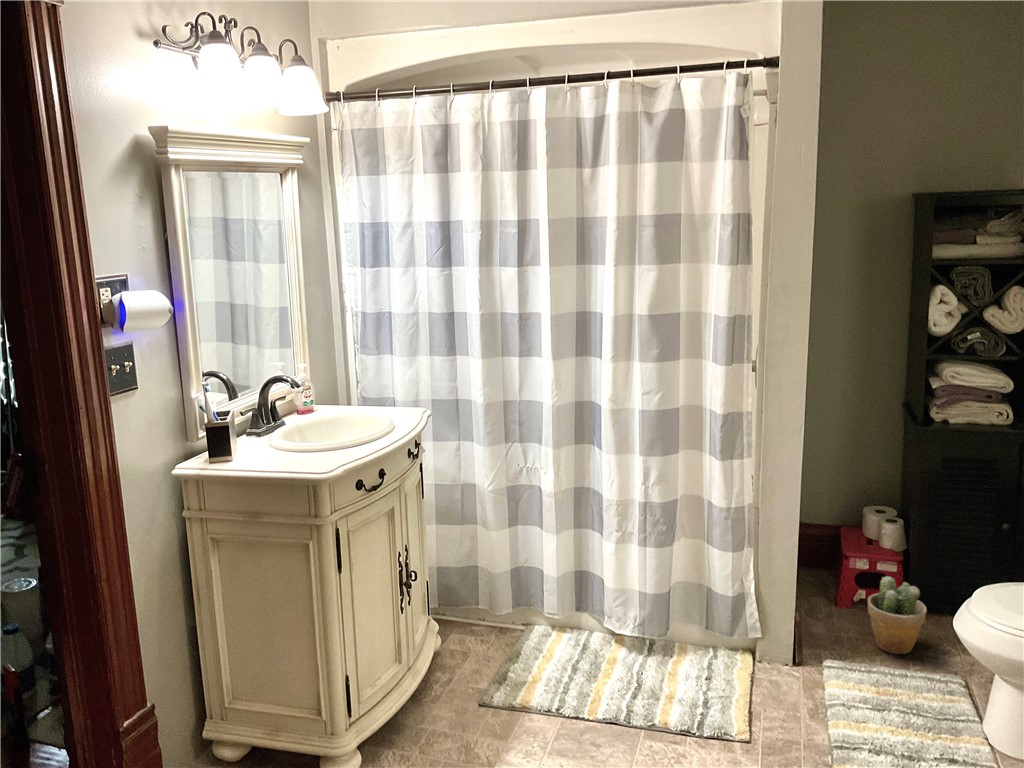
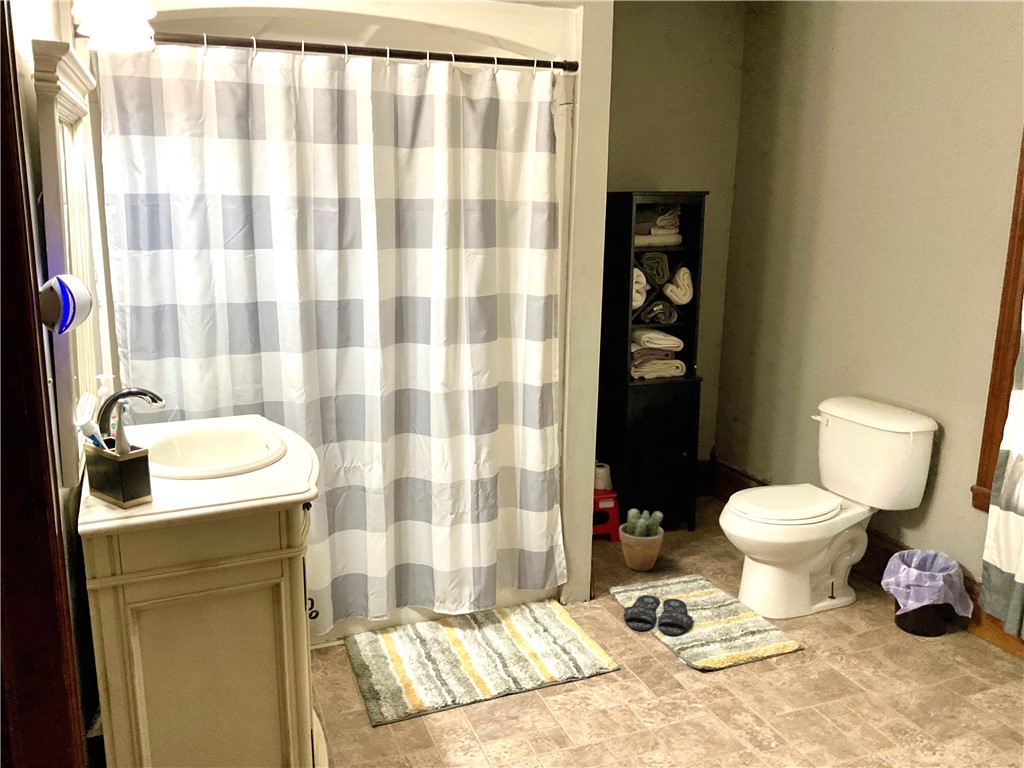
slippers: none [805,679,904,734] -> present [624,595,693,635]

